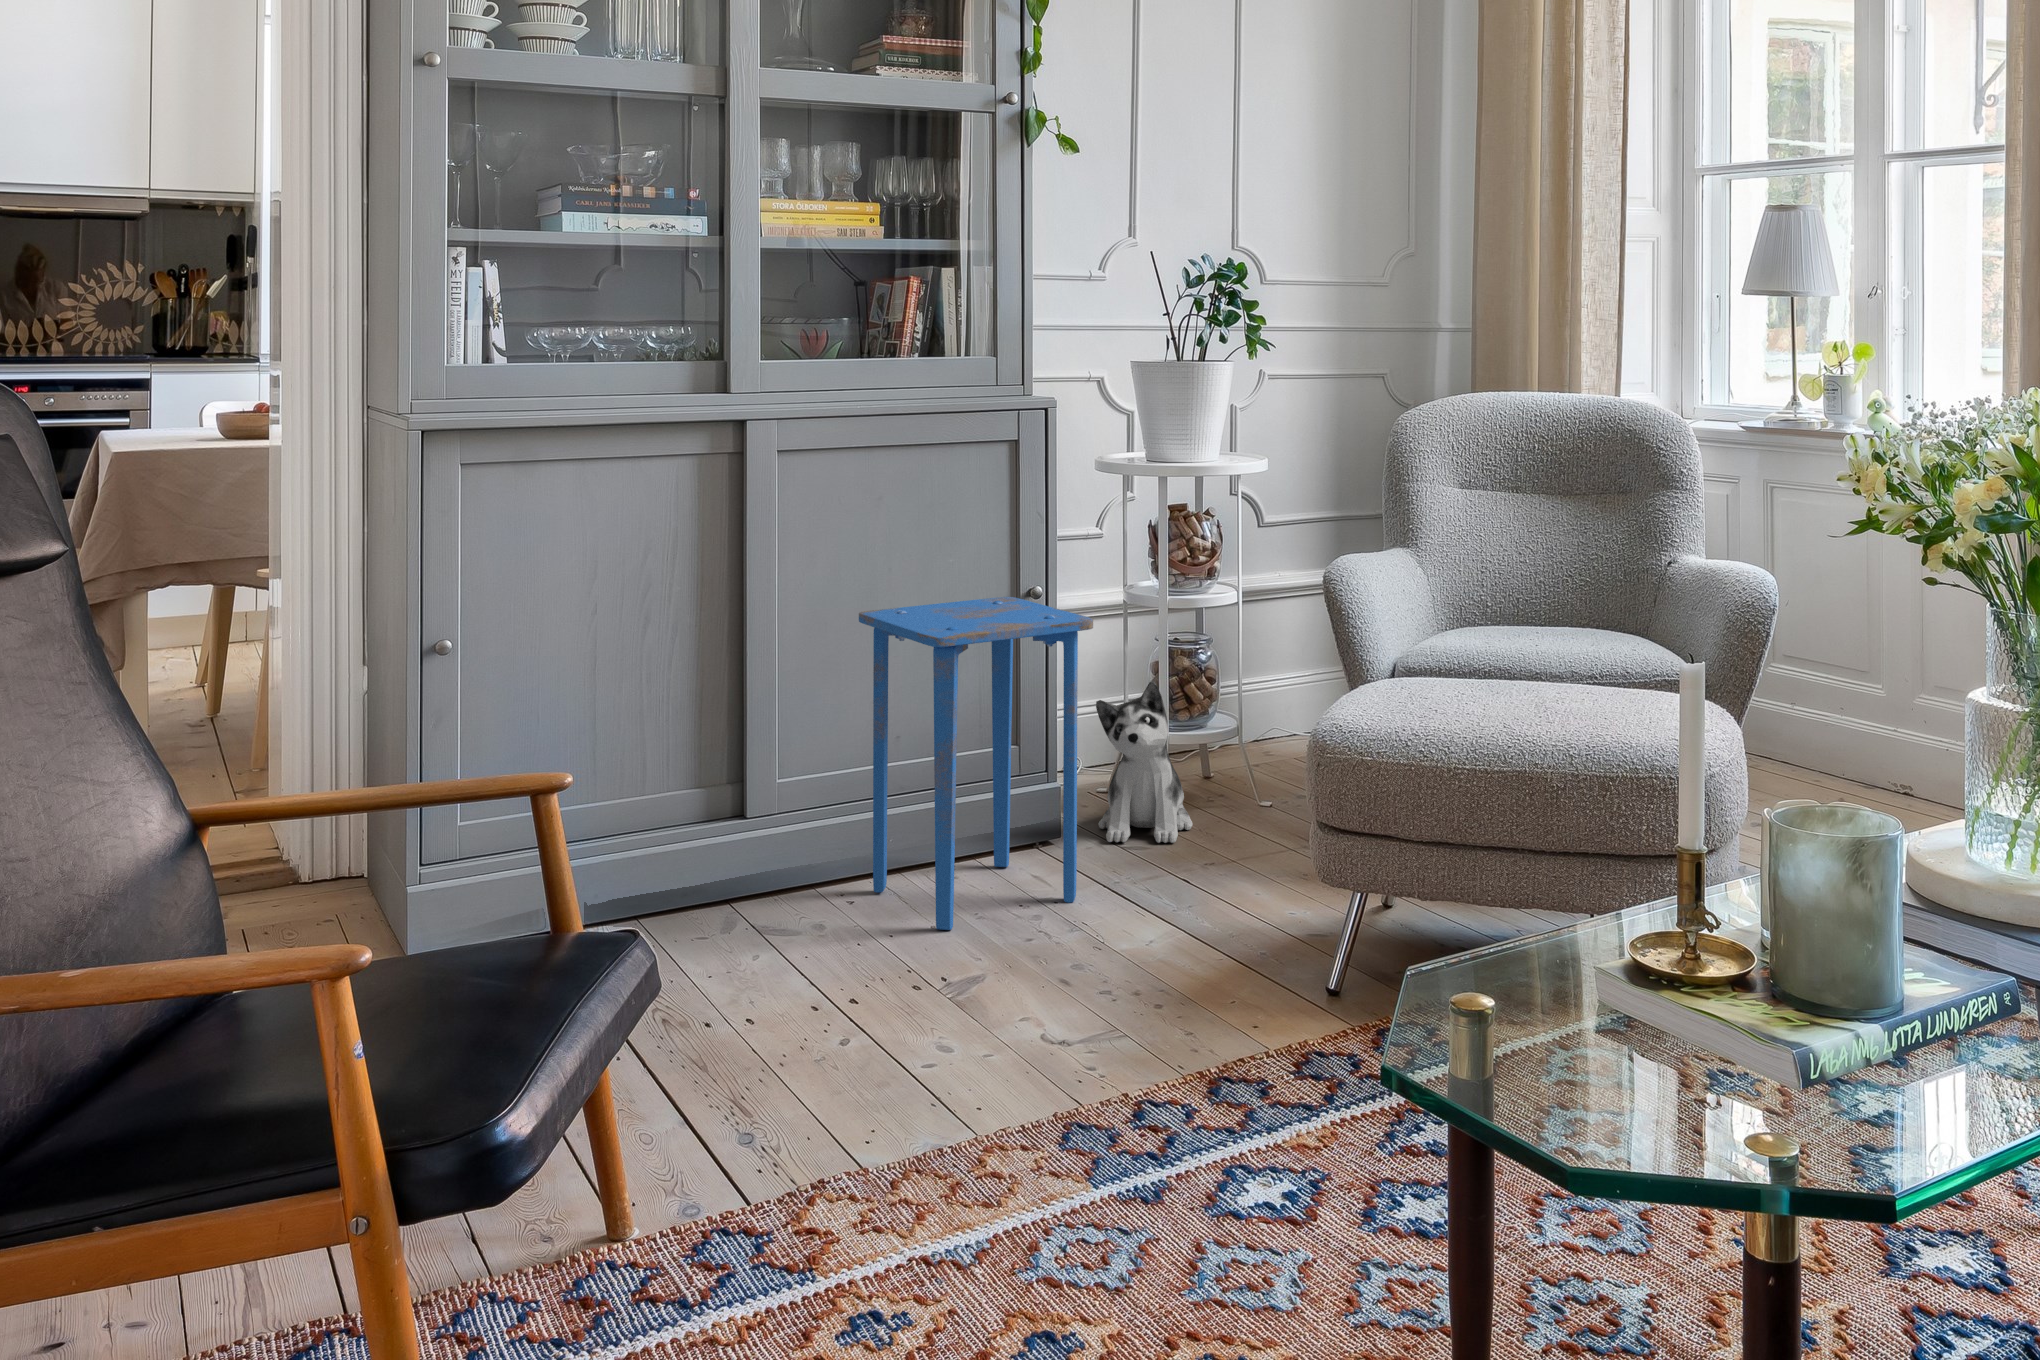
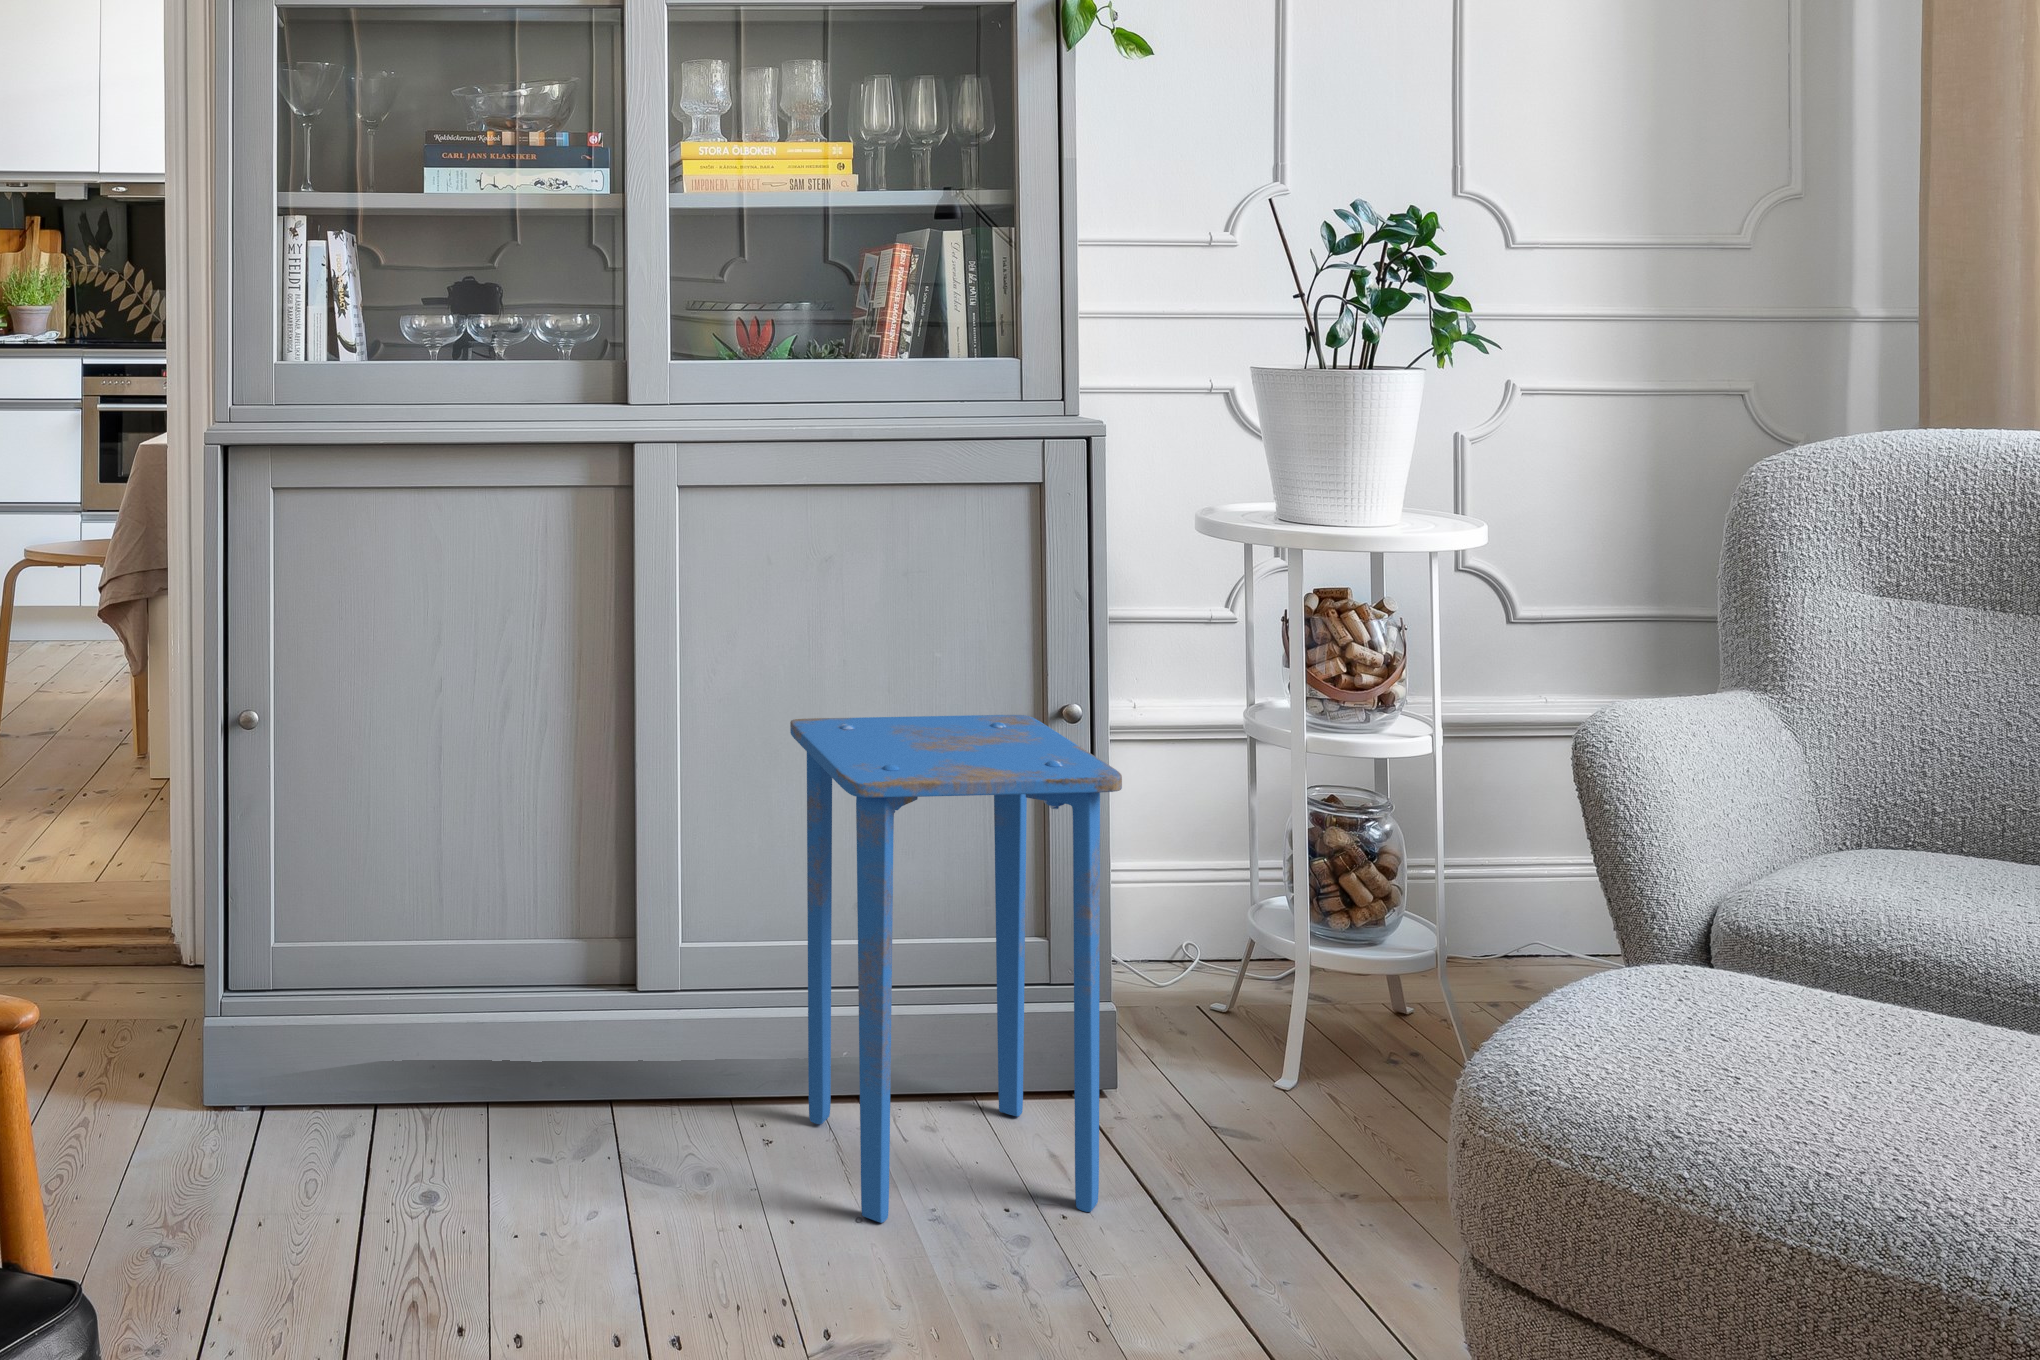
plush toy: present [1096,681,1192,843] -> none [1178,864,1339,1126]

